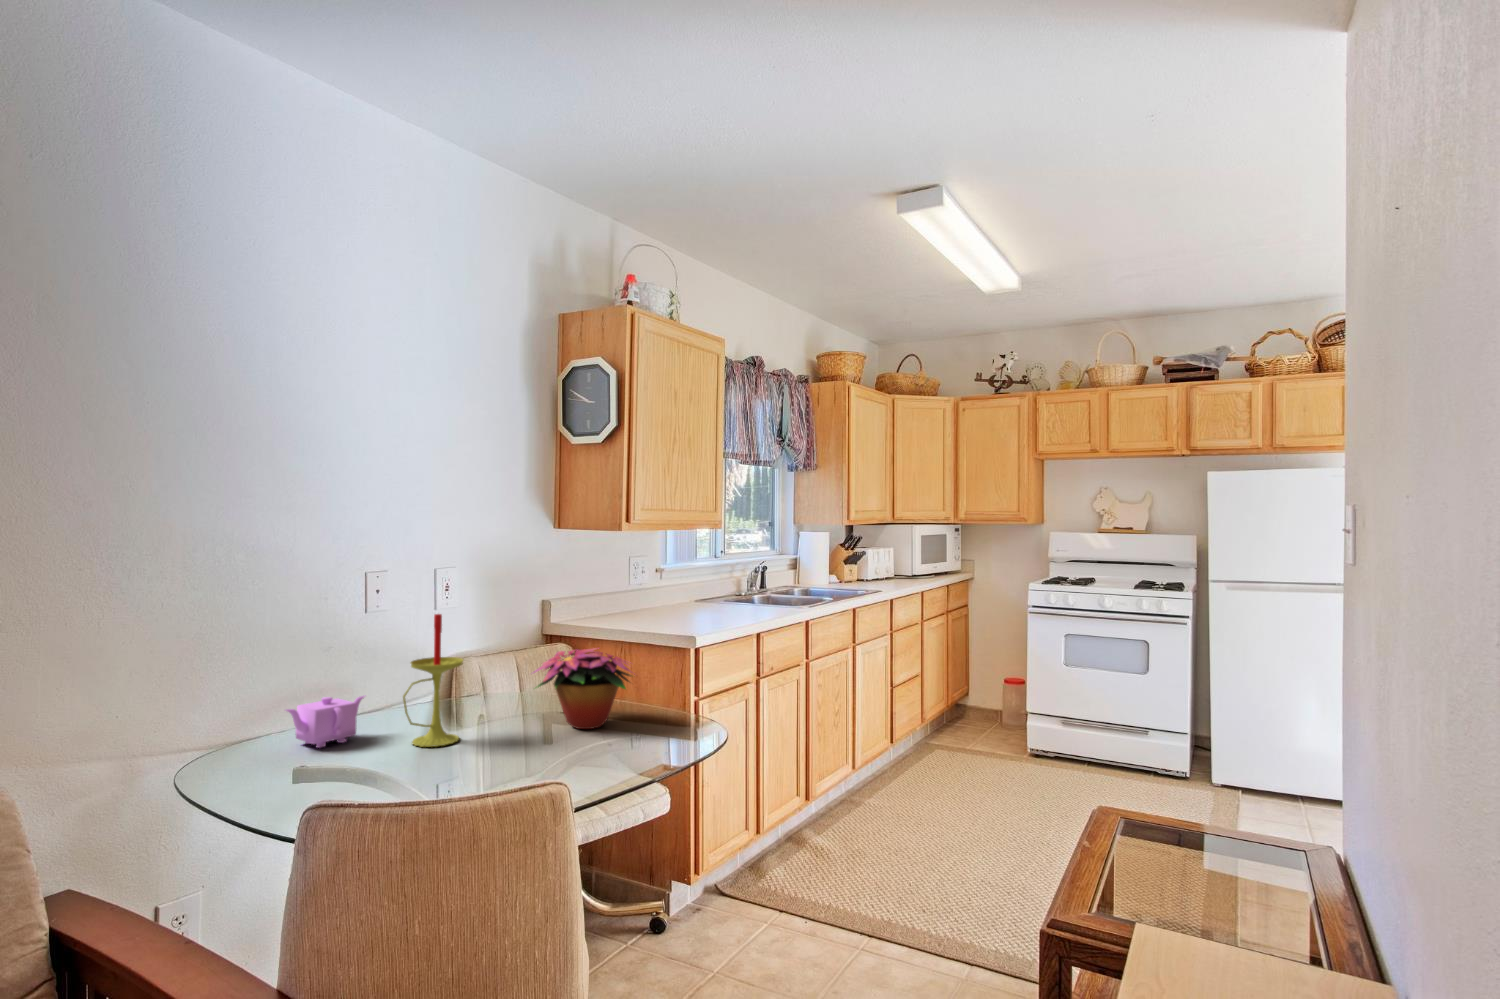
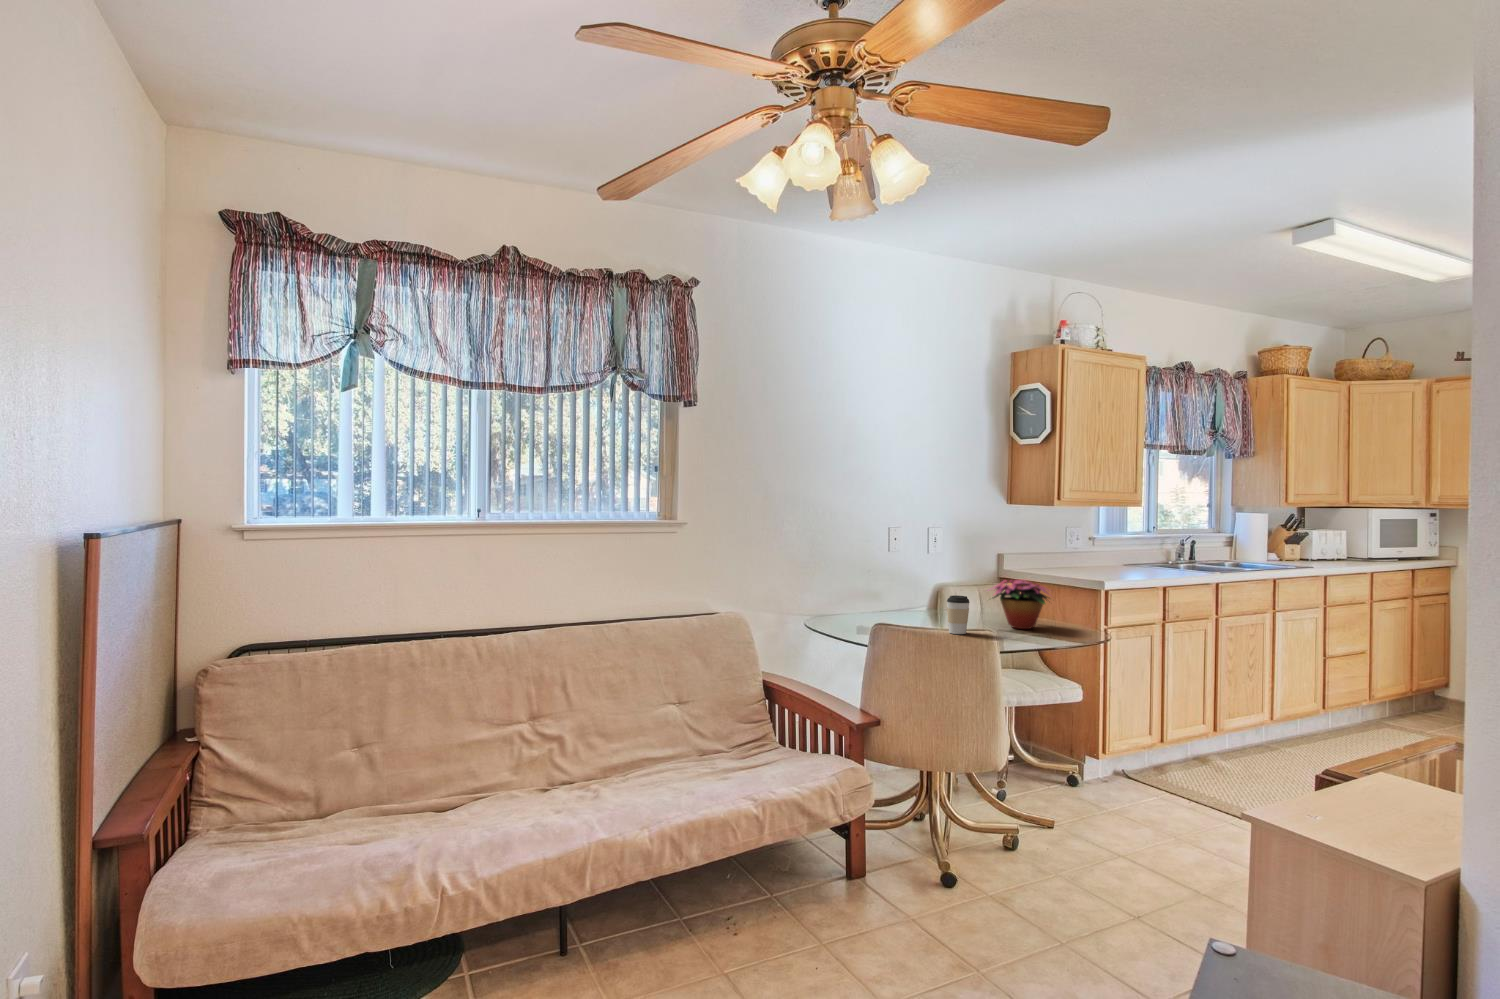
candle: present [403,614,463,747] -> none [912,549,946,626]
coffee cup: none [465,691,505,761] -> present [947,595,970,634]
teapot: present [286,695,366,748] -> none [852,594,891,620]

